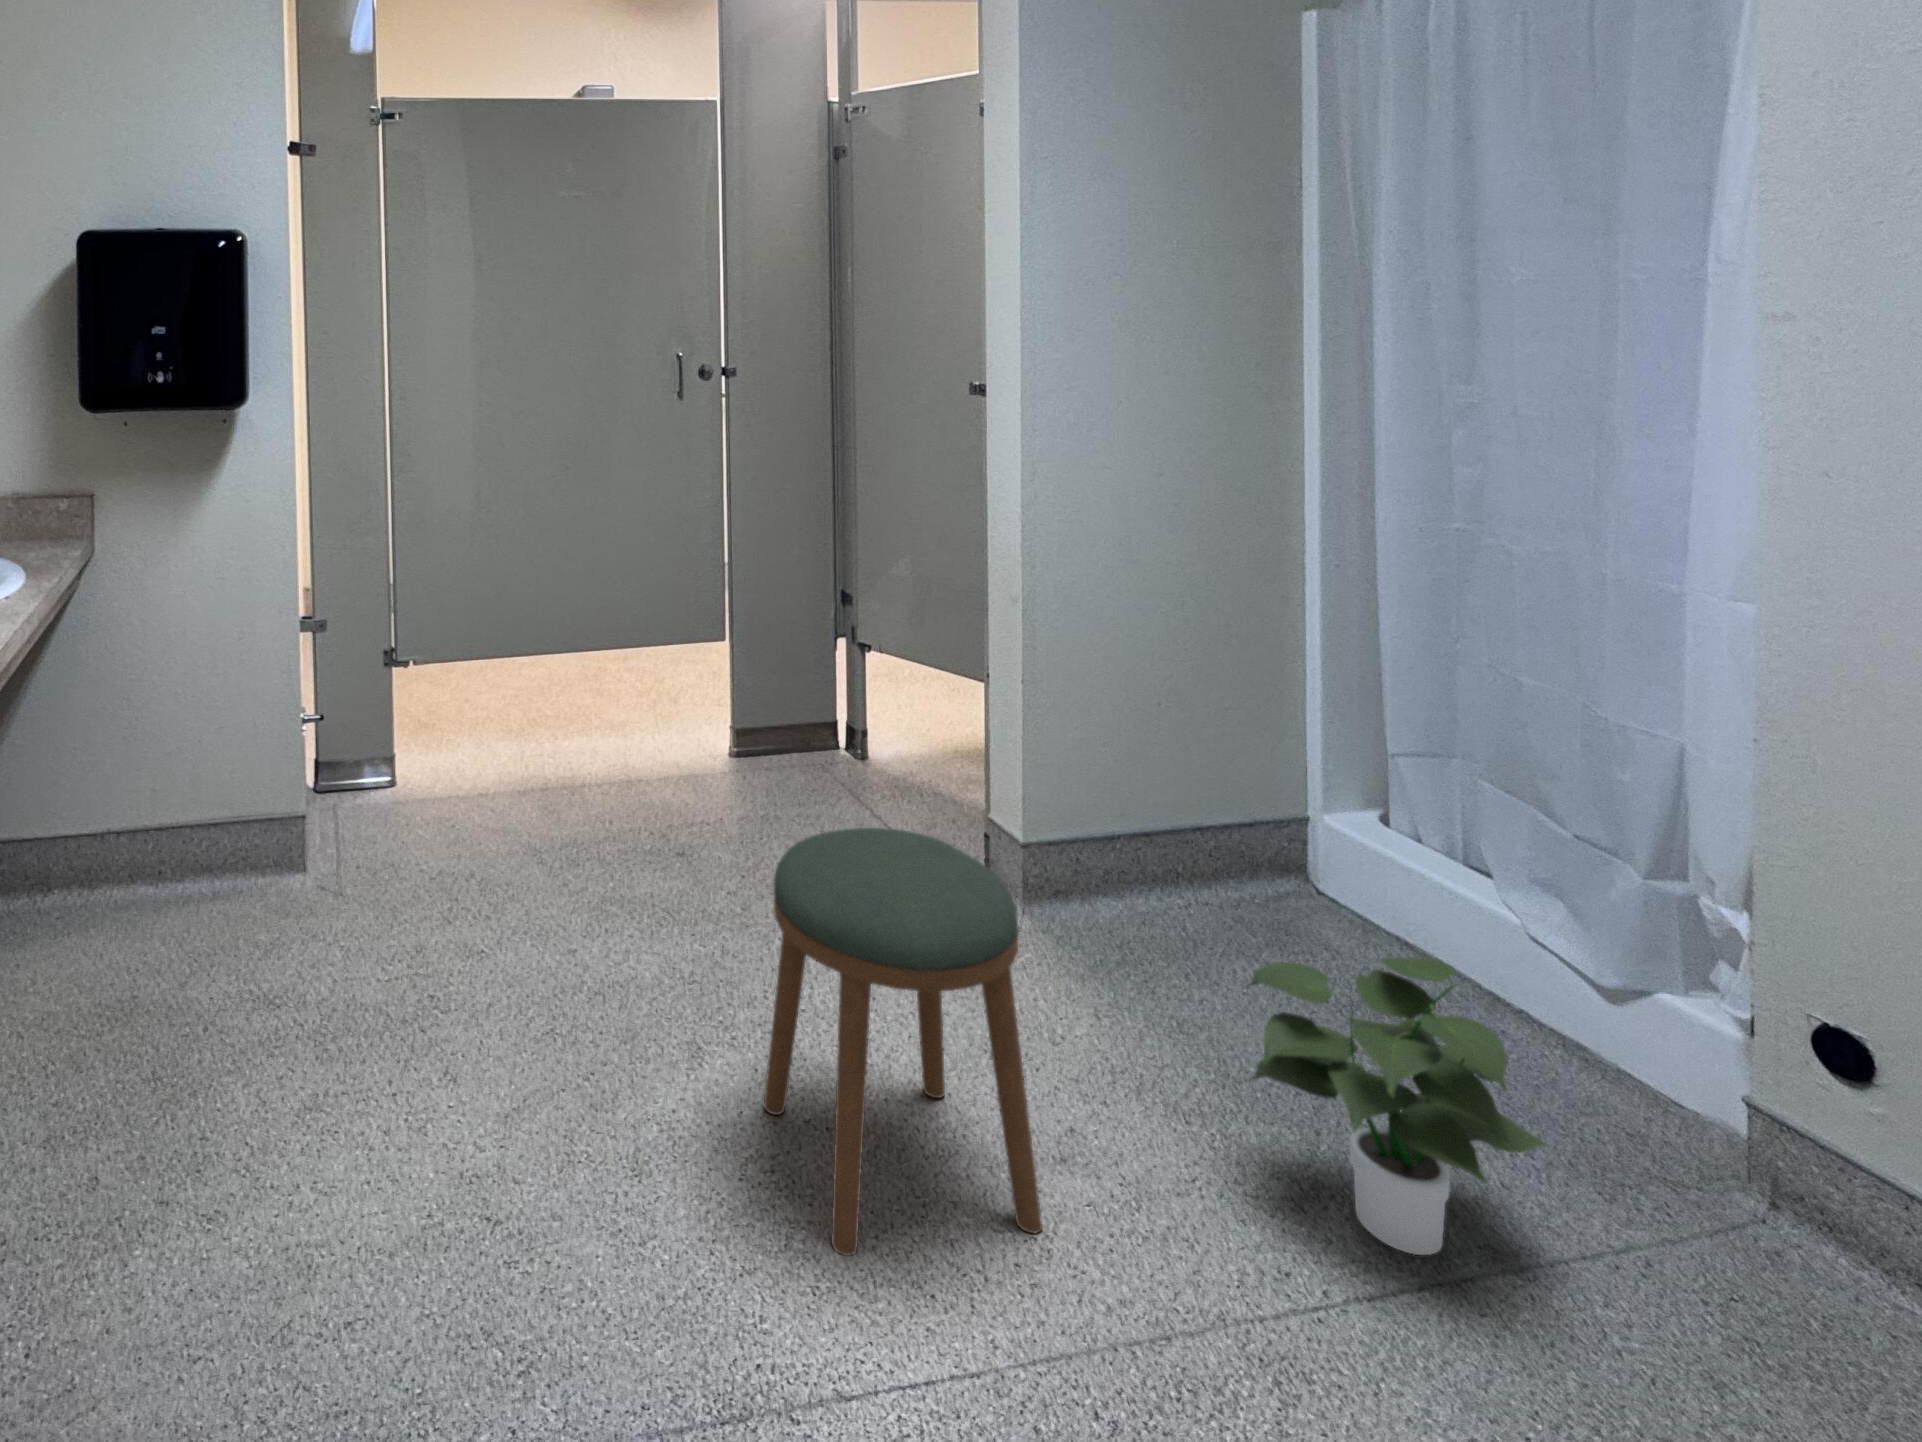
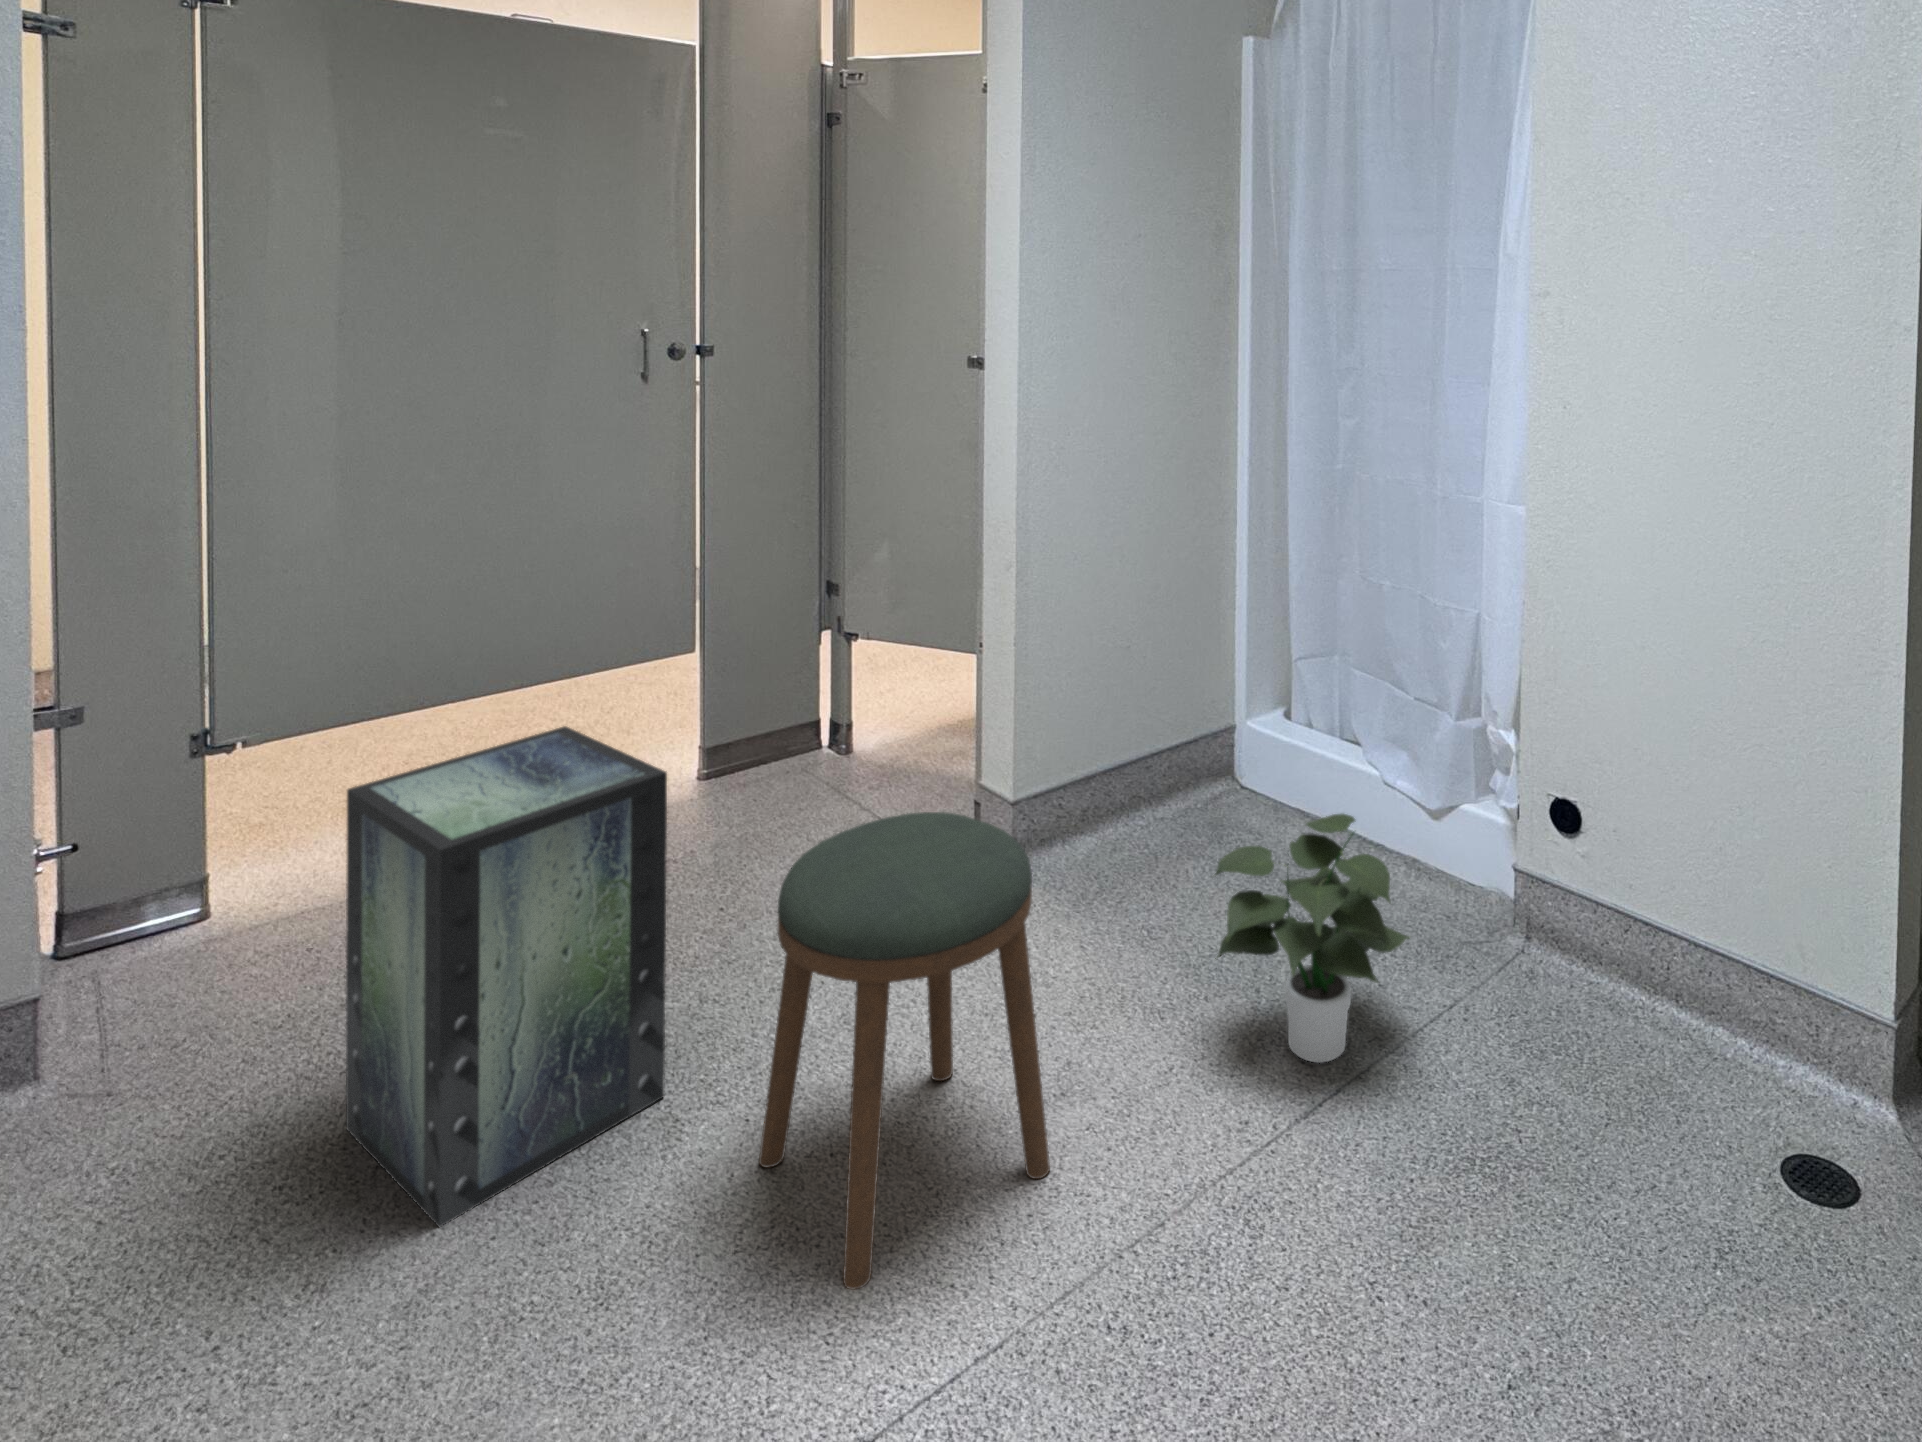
storage box: none [471,688,690,1060] -> present [346,726,667,1227]

